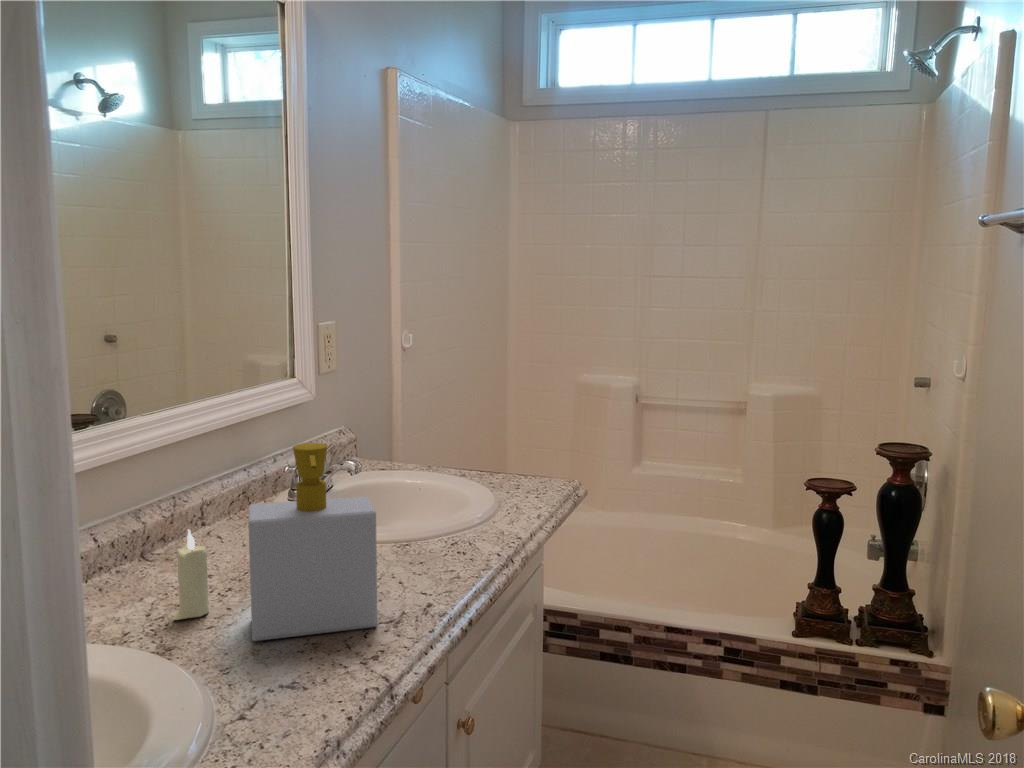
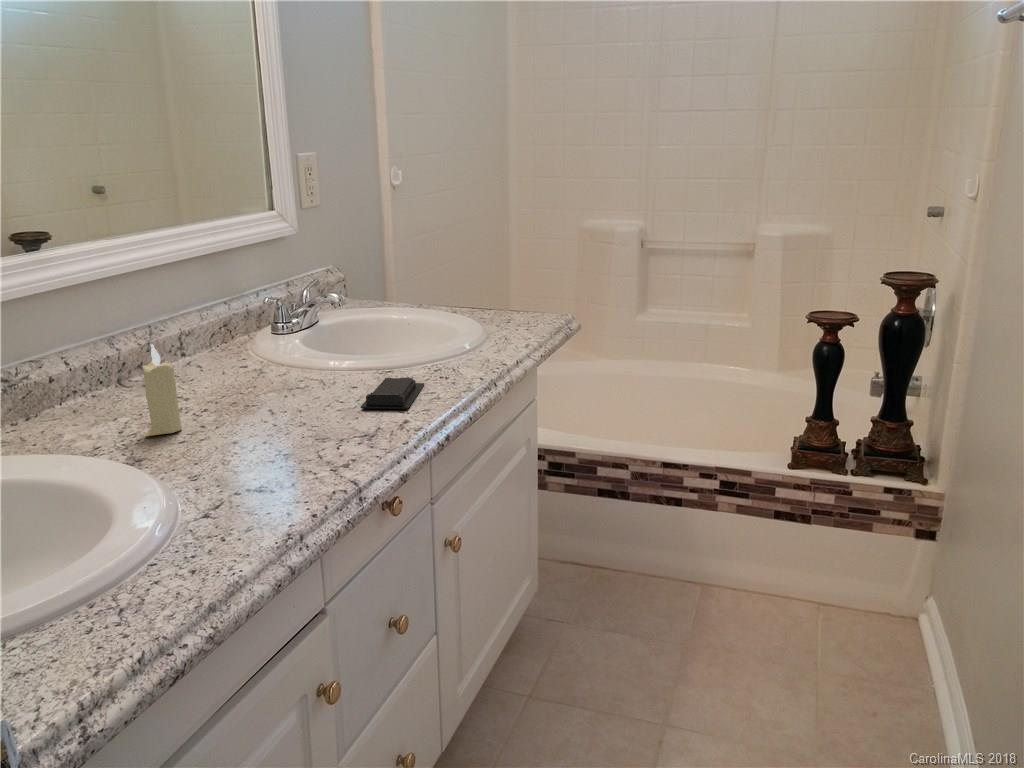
soap bottle: present [248,443,377,641] -> none [207,249,351,452]
soap bar: none [383,557,443,593] -> present [361,377,424,409]

